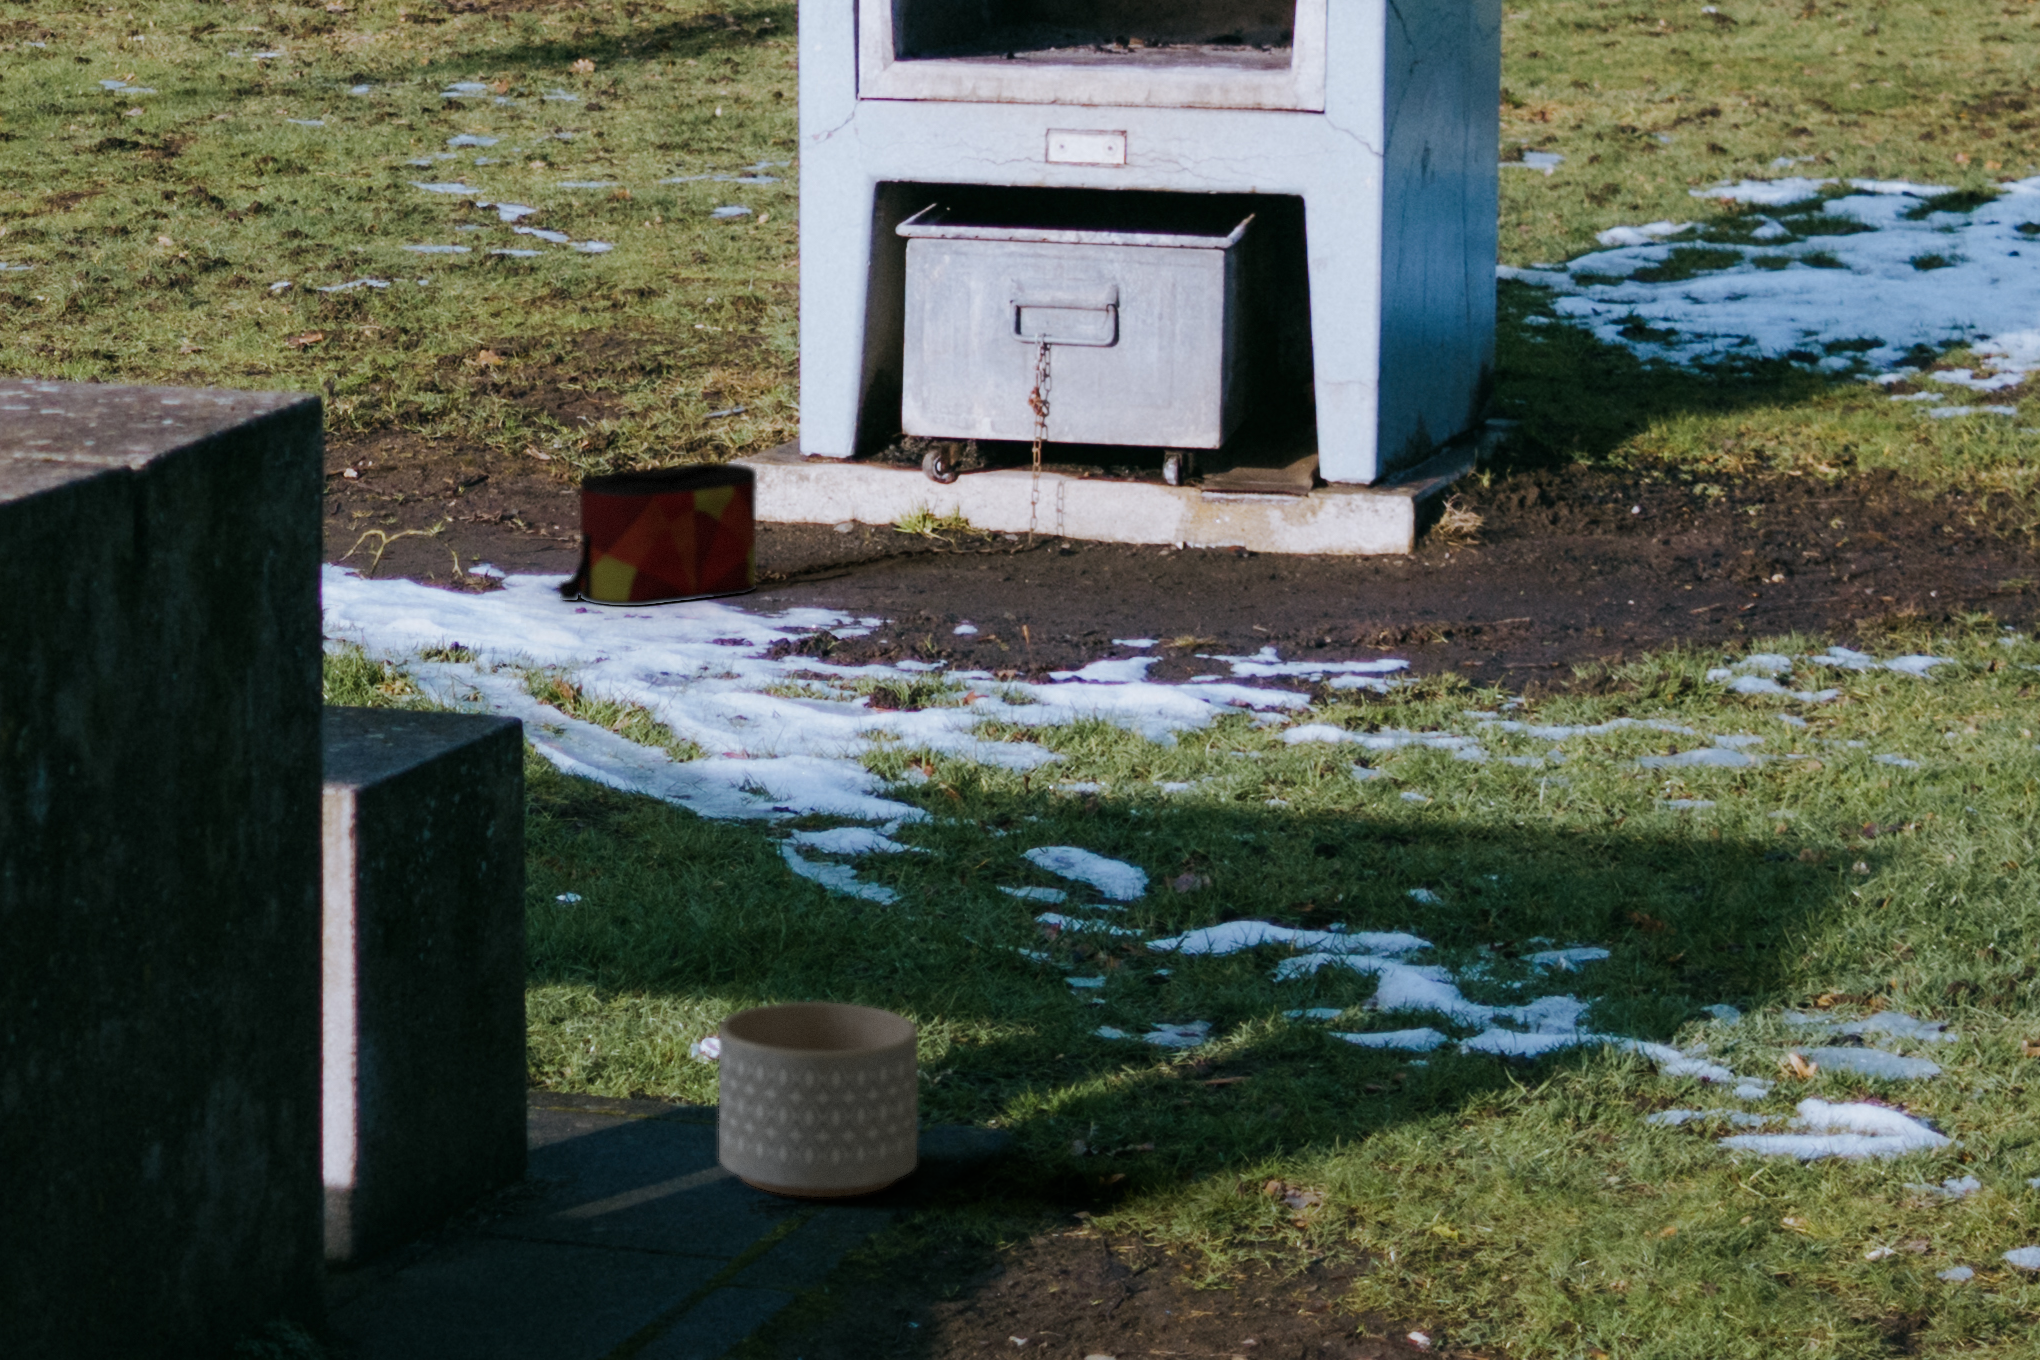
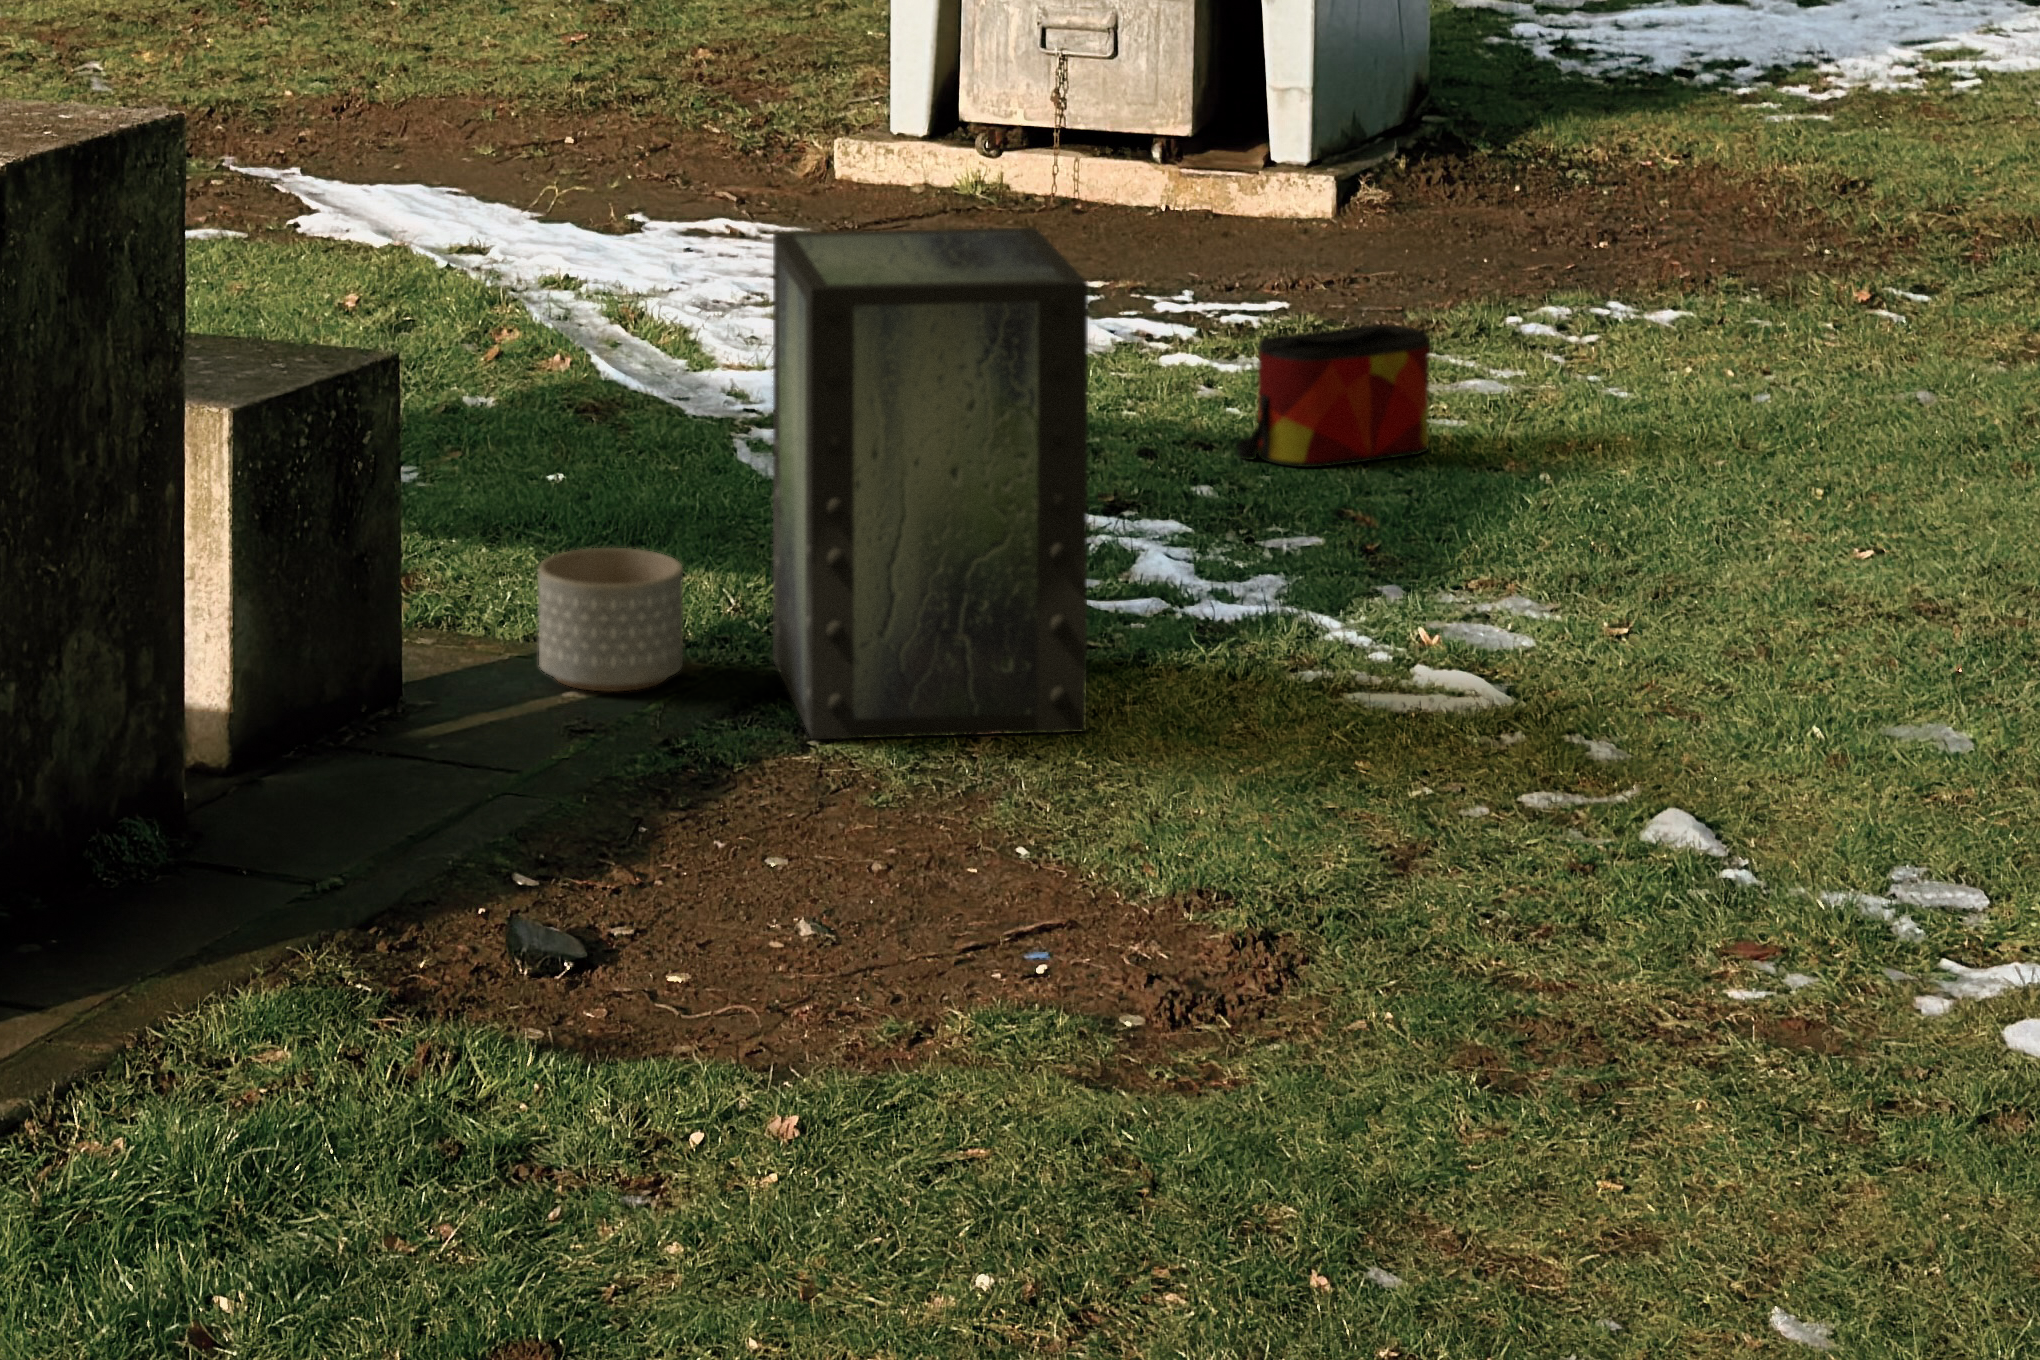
bag: present [558,462,757,606] -> present [1236,324,1430,467]
storage box: none [1028,556,1511,1255] -> present [773,228,1088,739]

